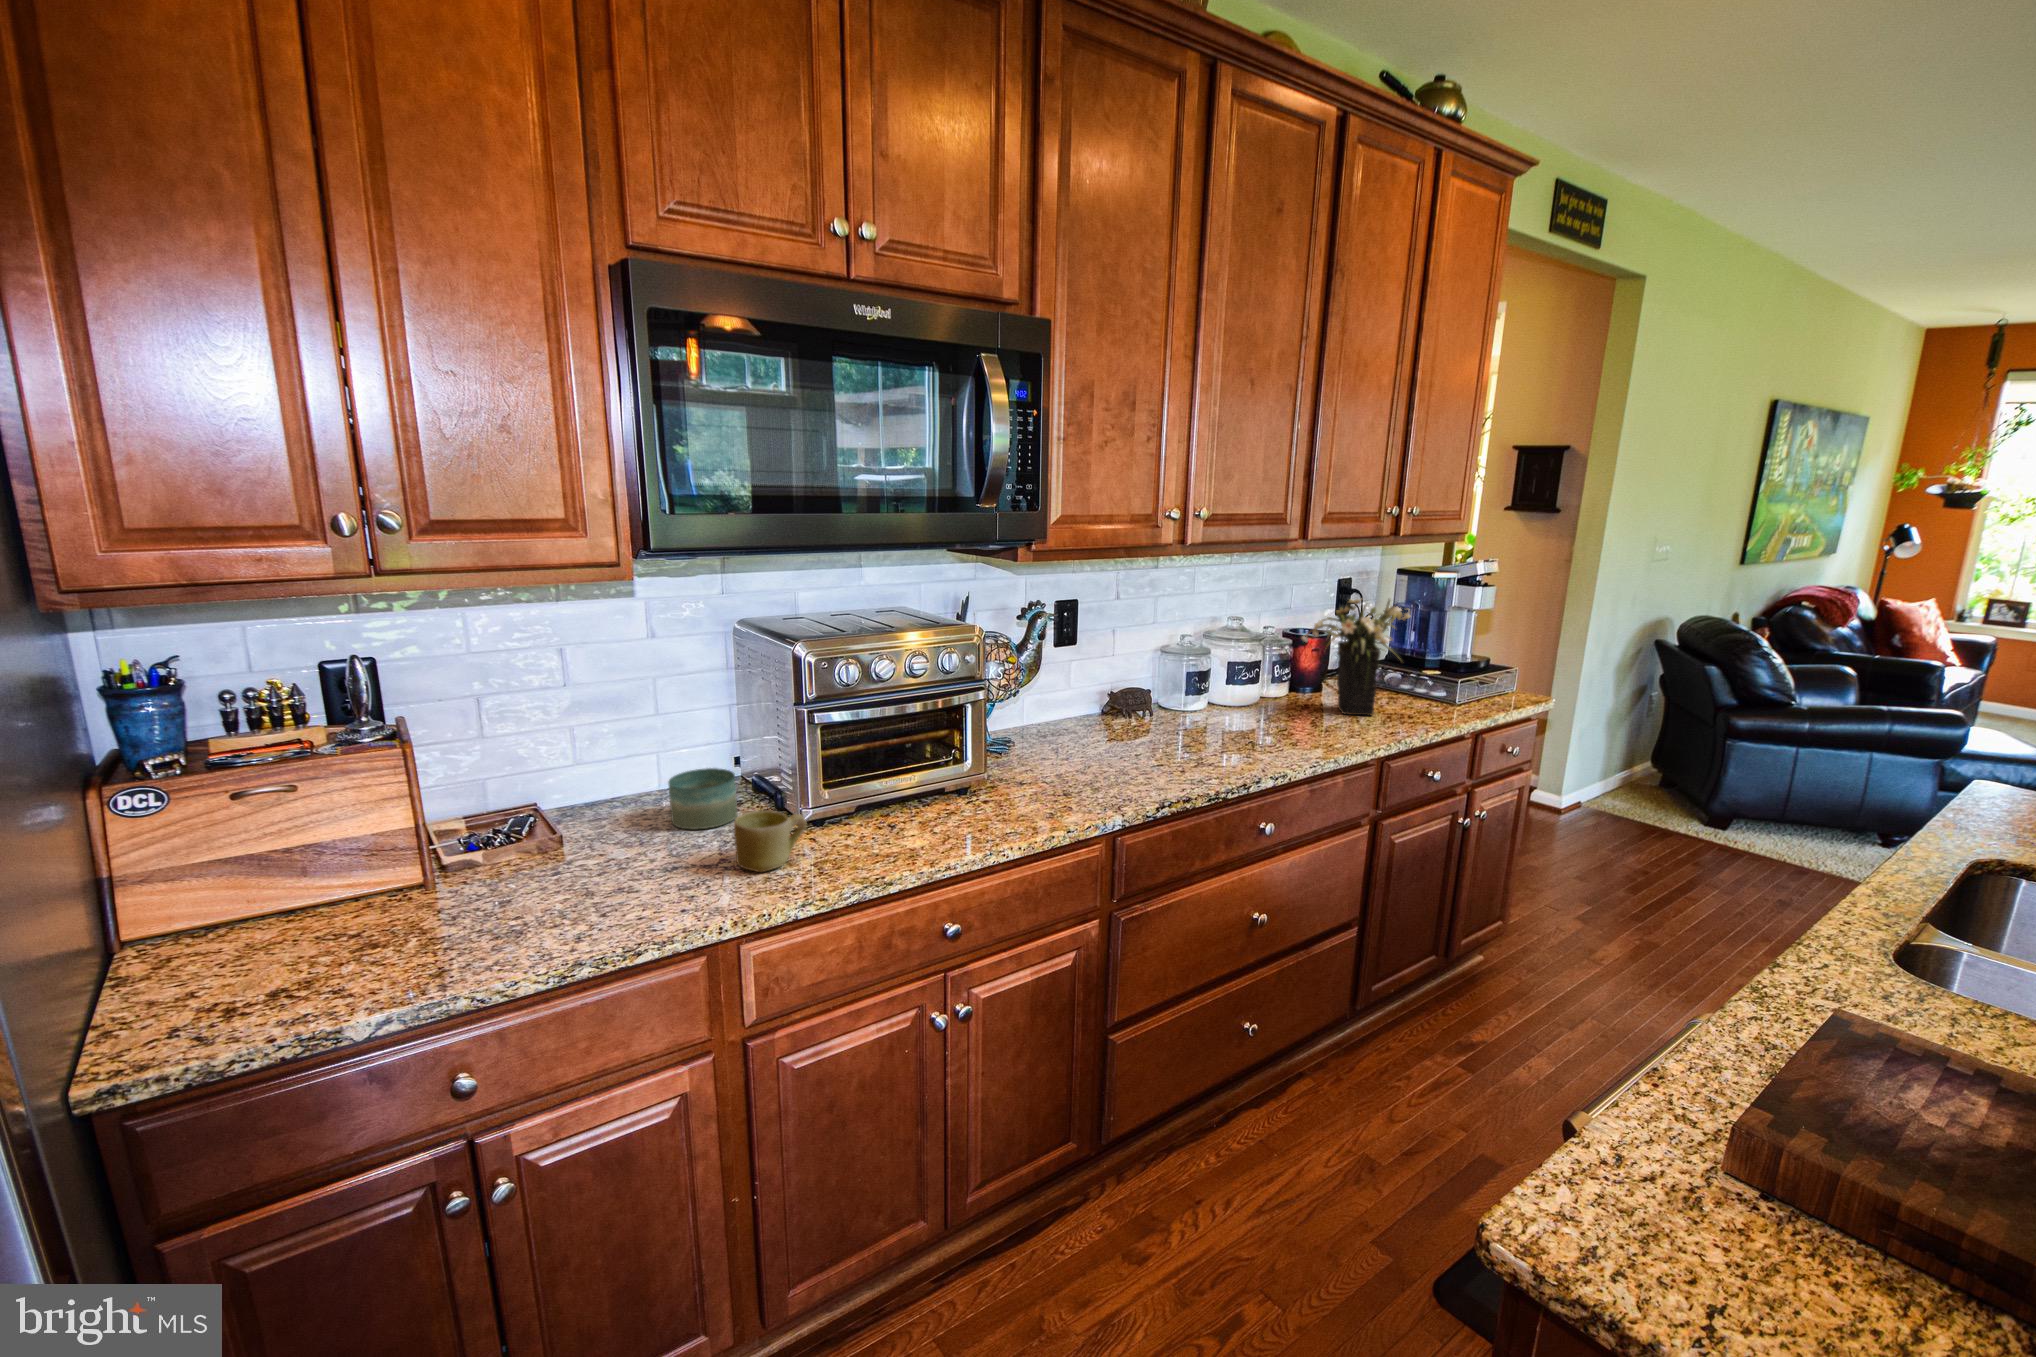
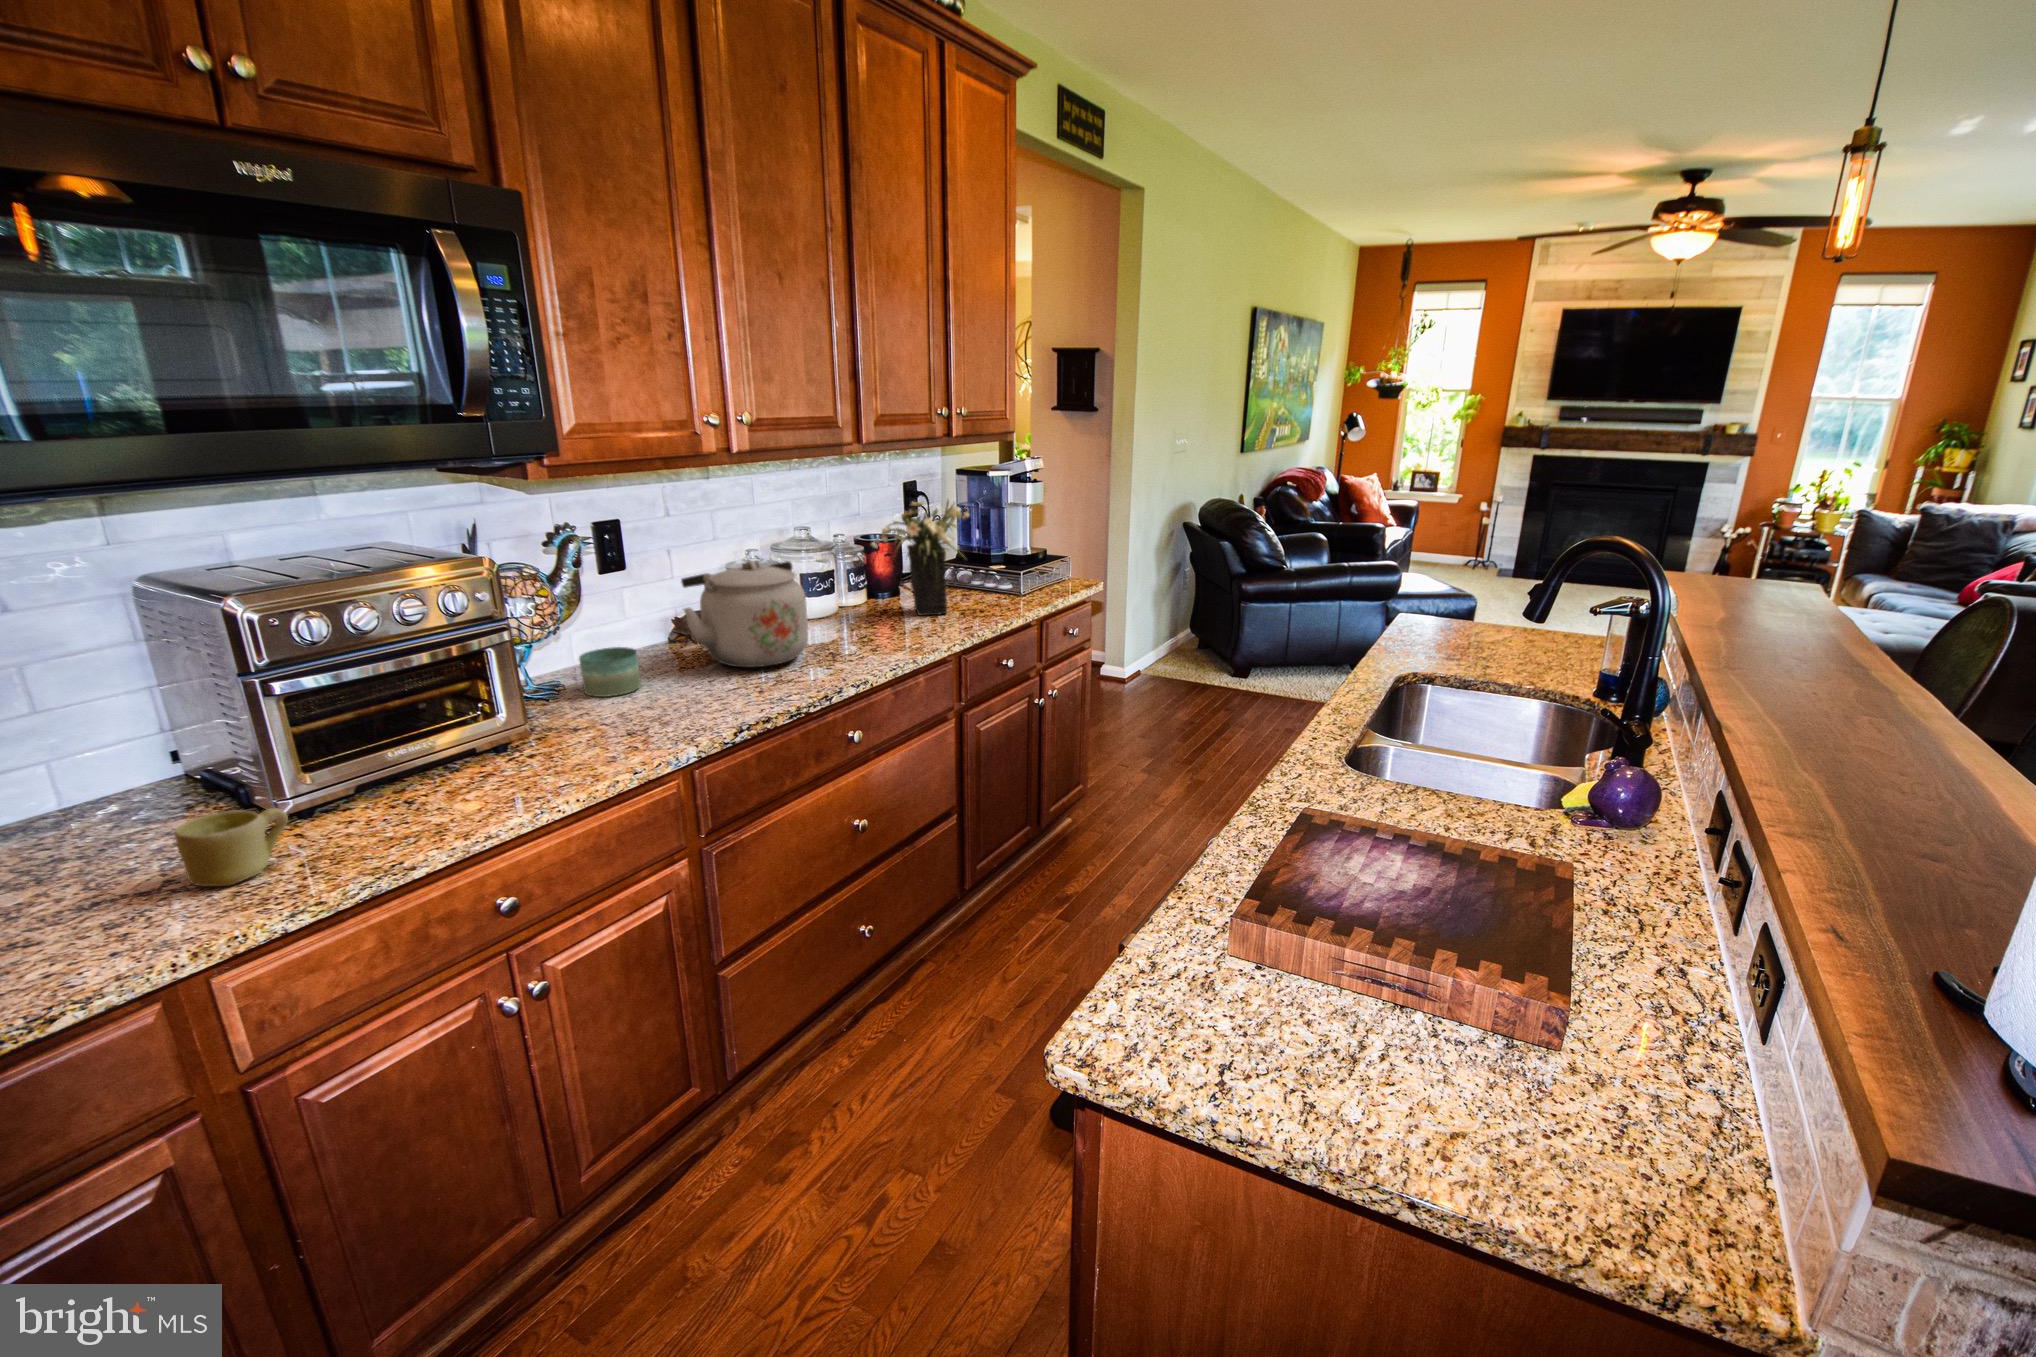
kettle: none [1122,644,1235,747] -> present [681,561,808,668]
candle: present [668,768,737,829] -> present [579,647,641,697]

